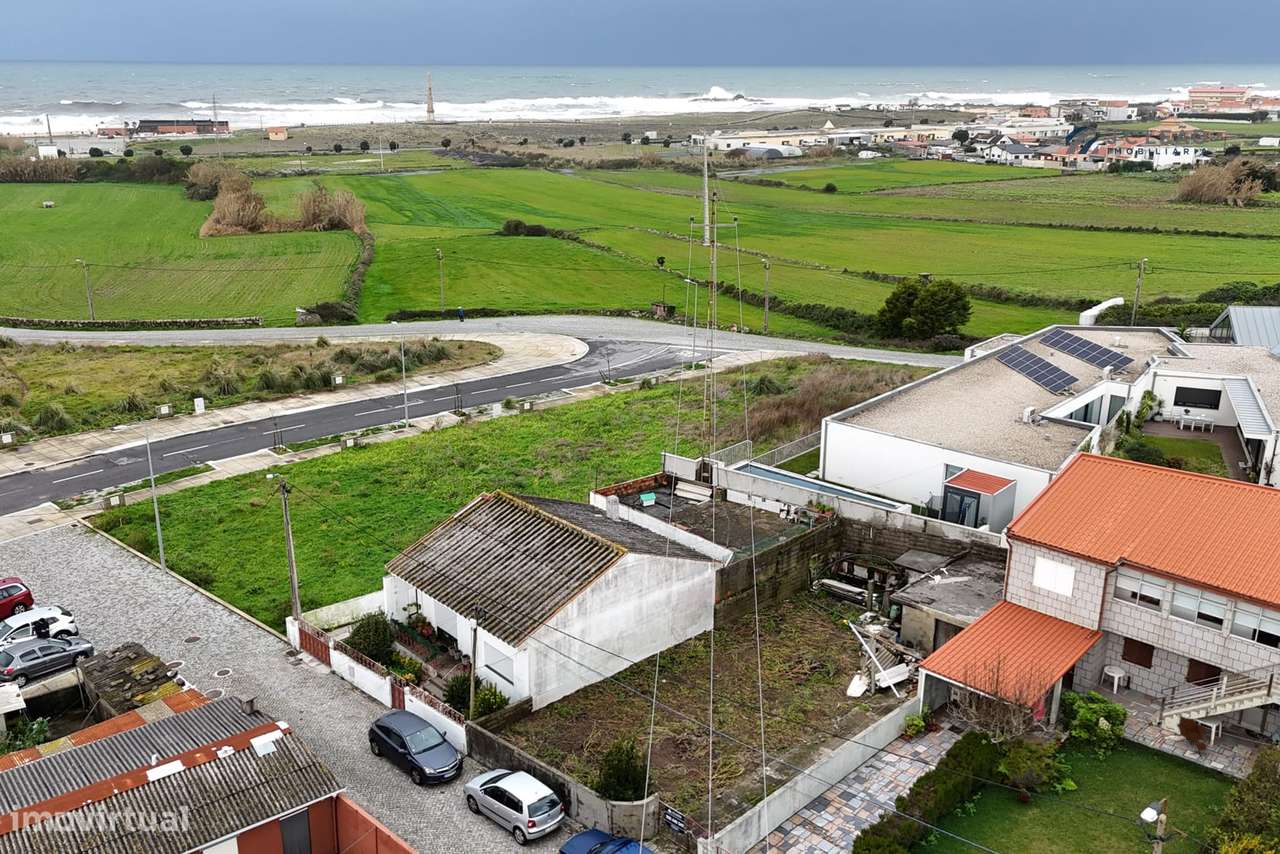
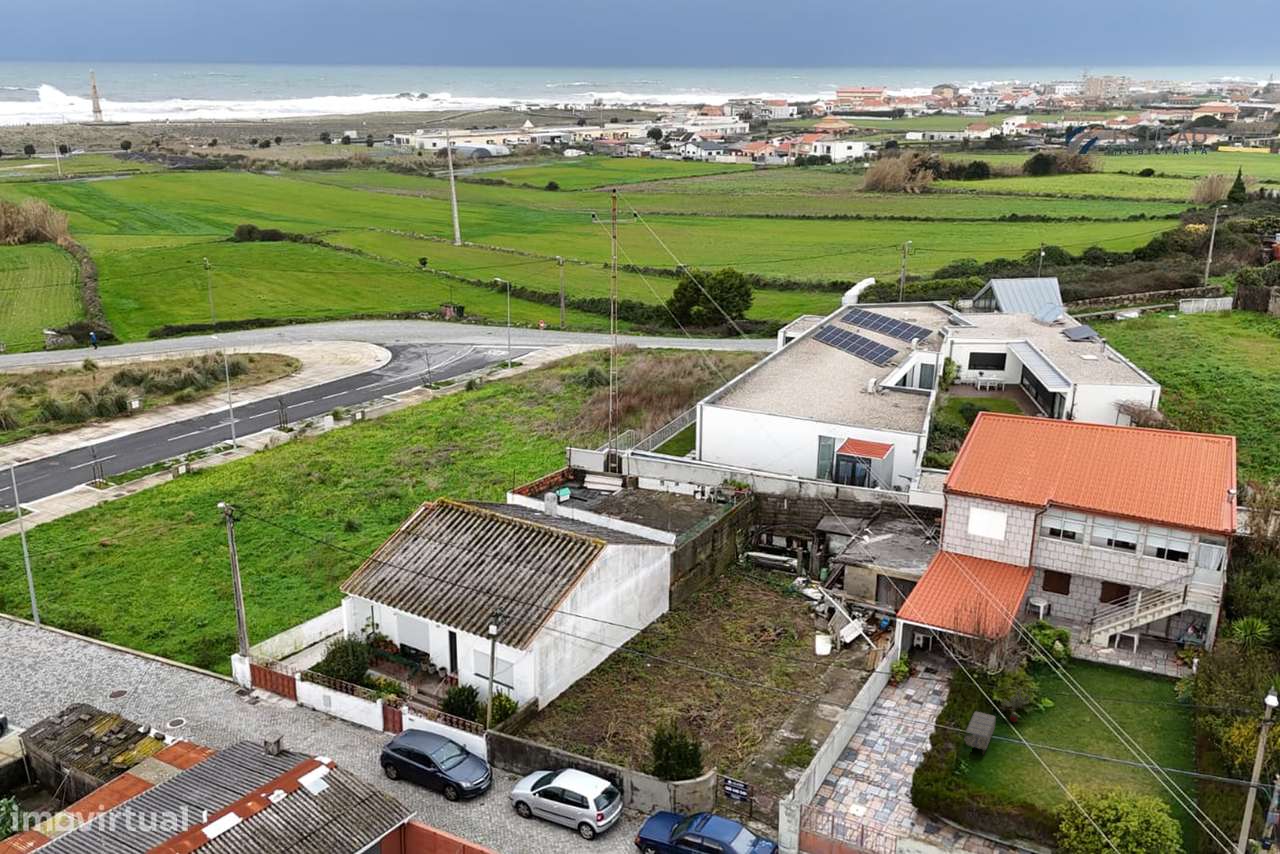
lounge chair: present [1177,716,1207,754] -> none [1108,624,1137,665]
bench: none [951,782,996,832] -> present [965,712,996,755]

